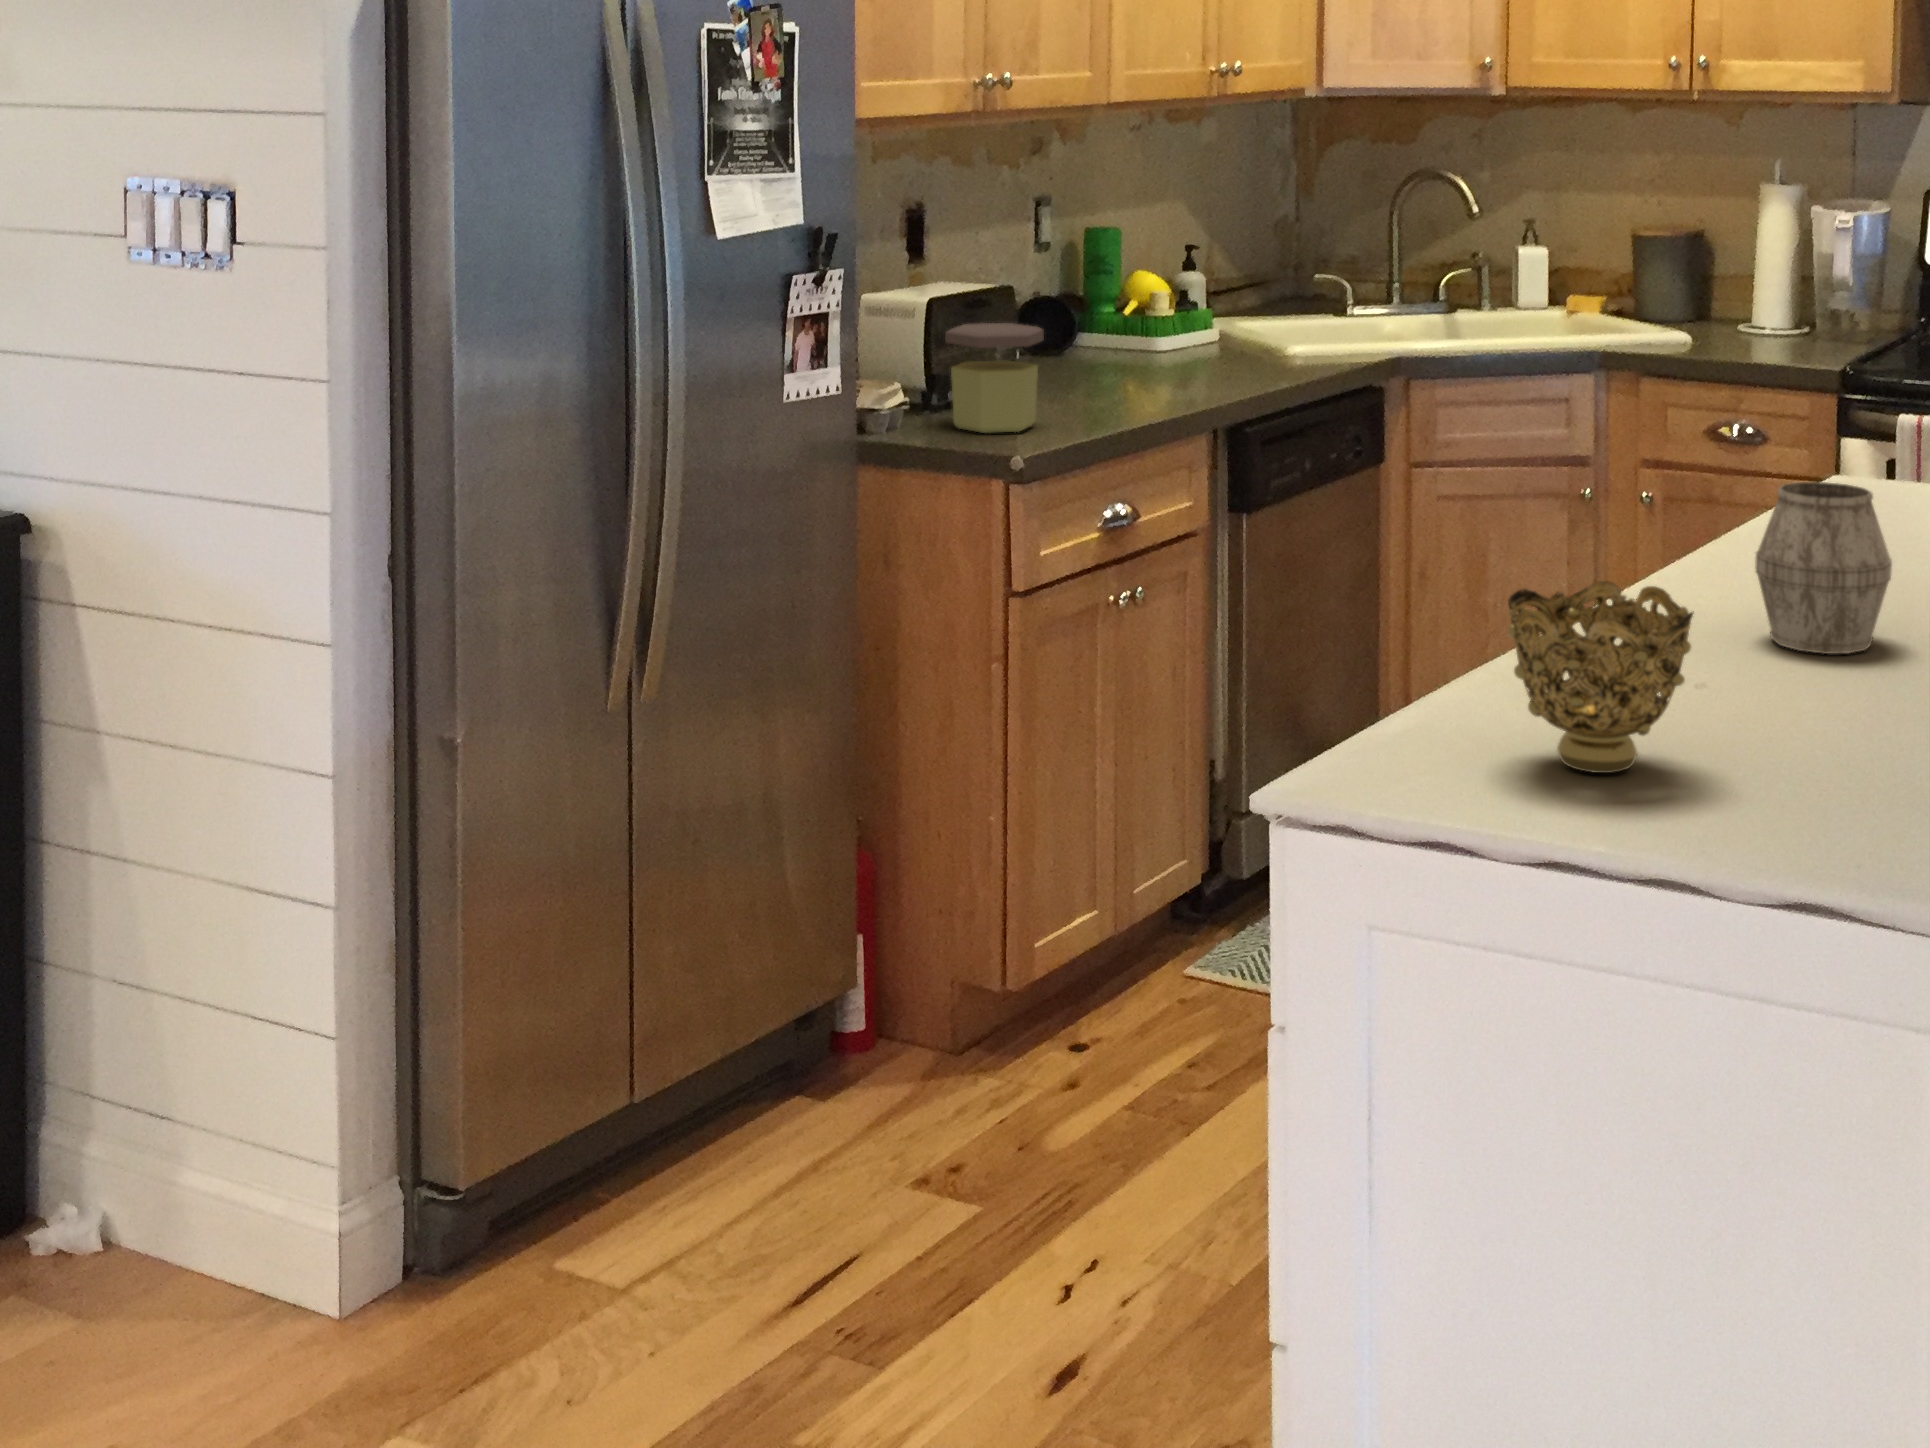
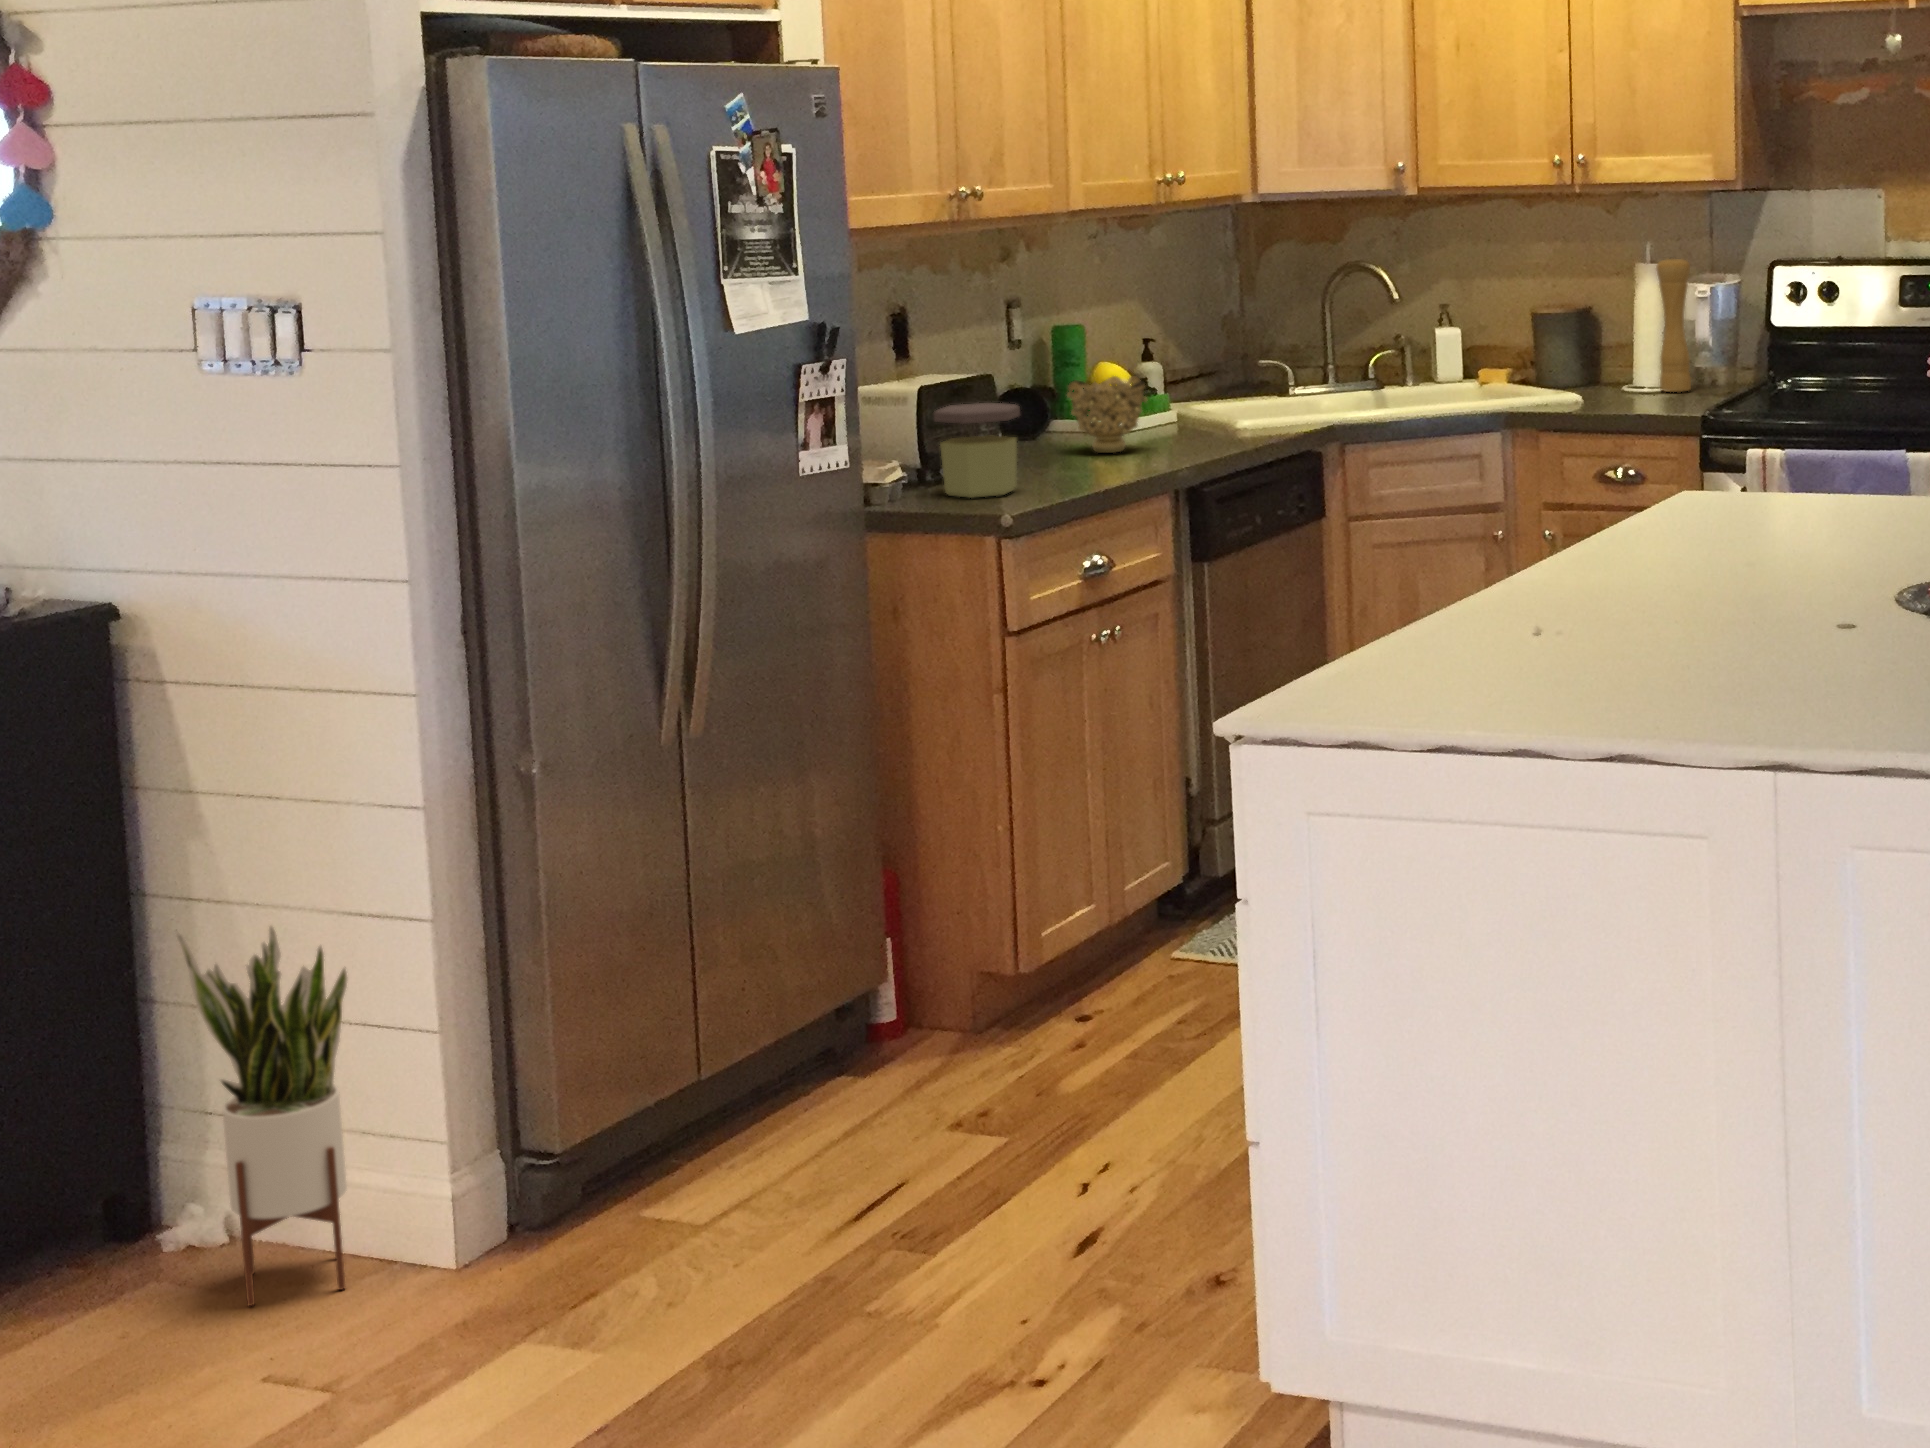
pepper mill: none [1785,178,1828,335] -> present [1656,257,1691,392]
mug: present [1755,482,1892,654] -> none [1592,467,1693,596]
decorative bowl: present [1507,581,1693,773] -> present [1067,376,1147,453]
potted plant: none [54,899,237,1342] -> present [176,926,347,1306]

